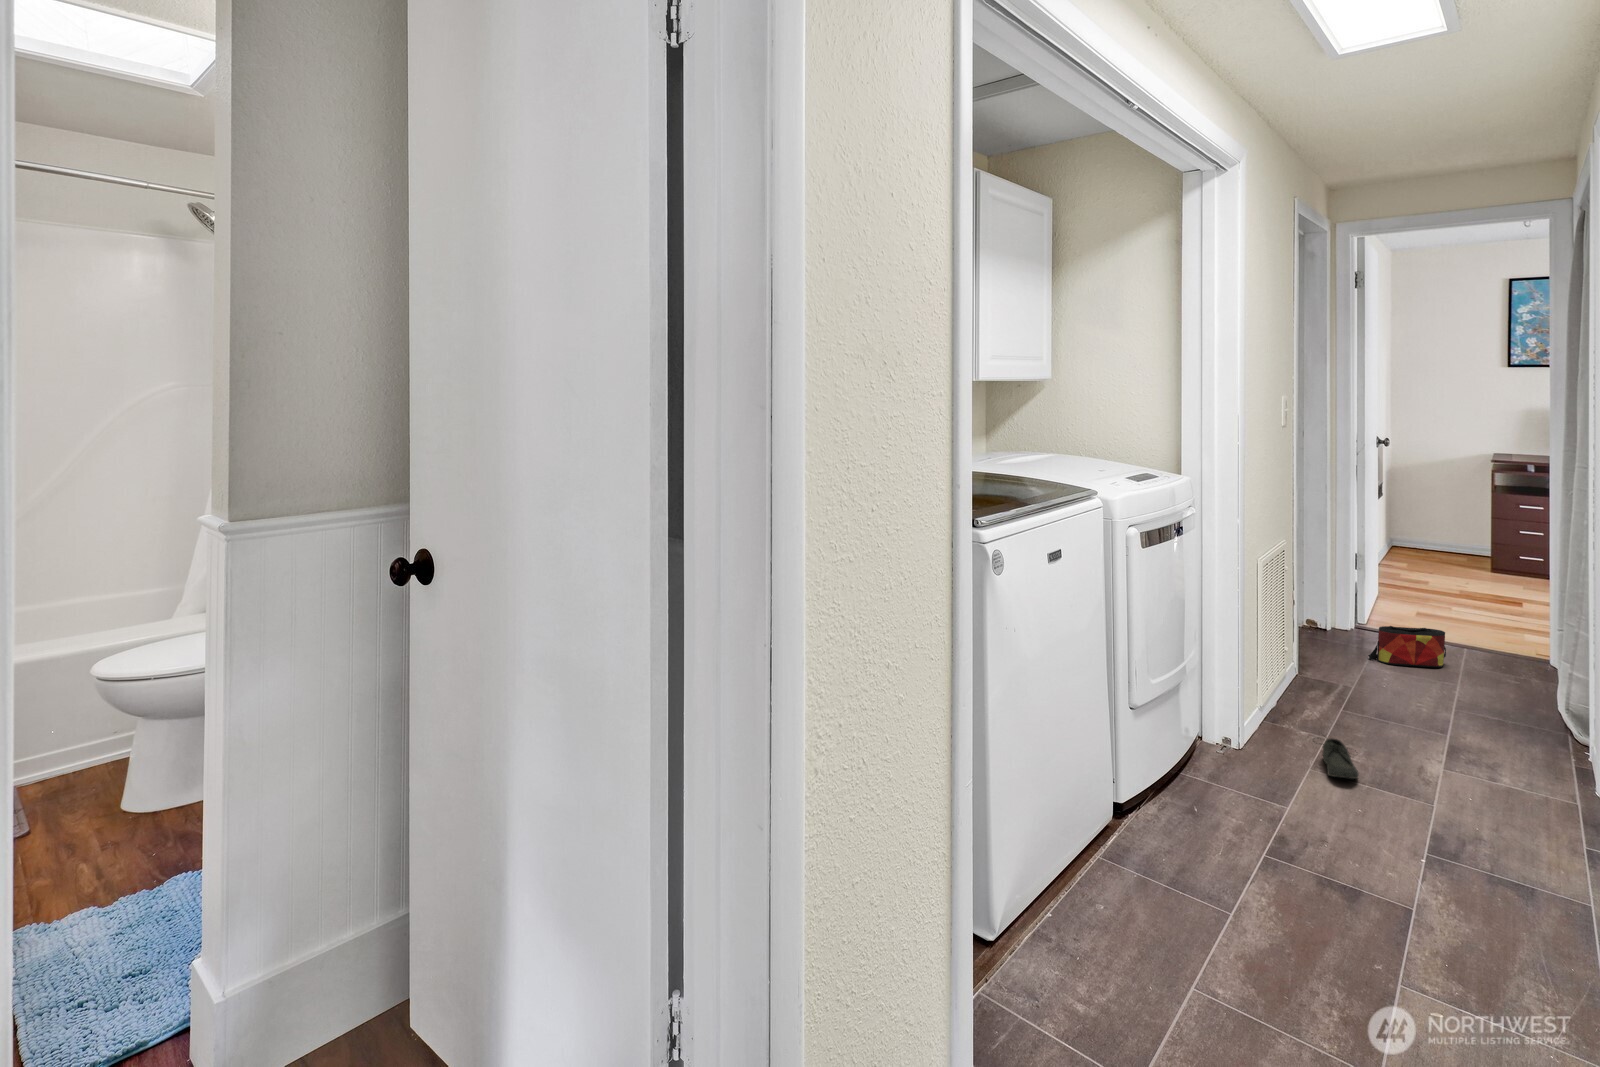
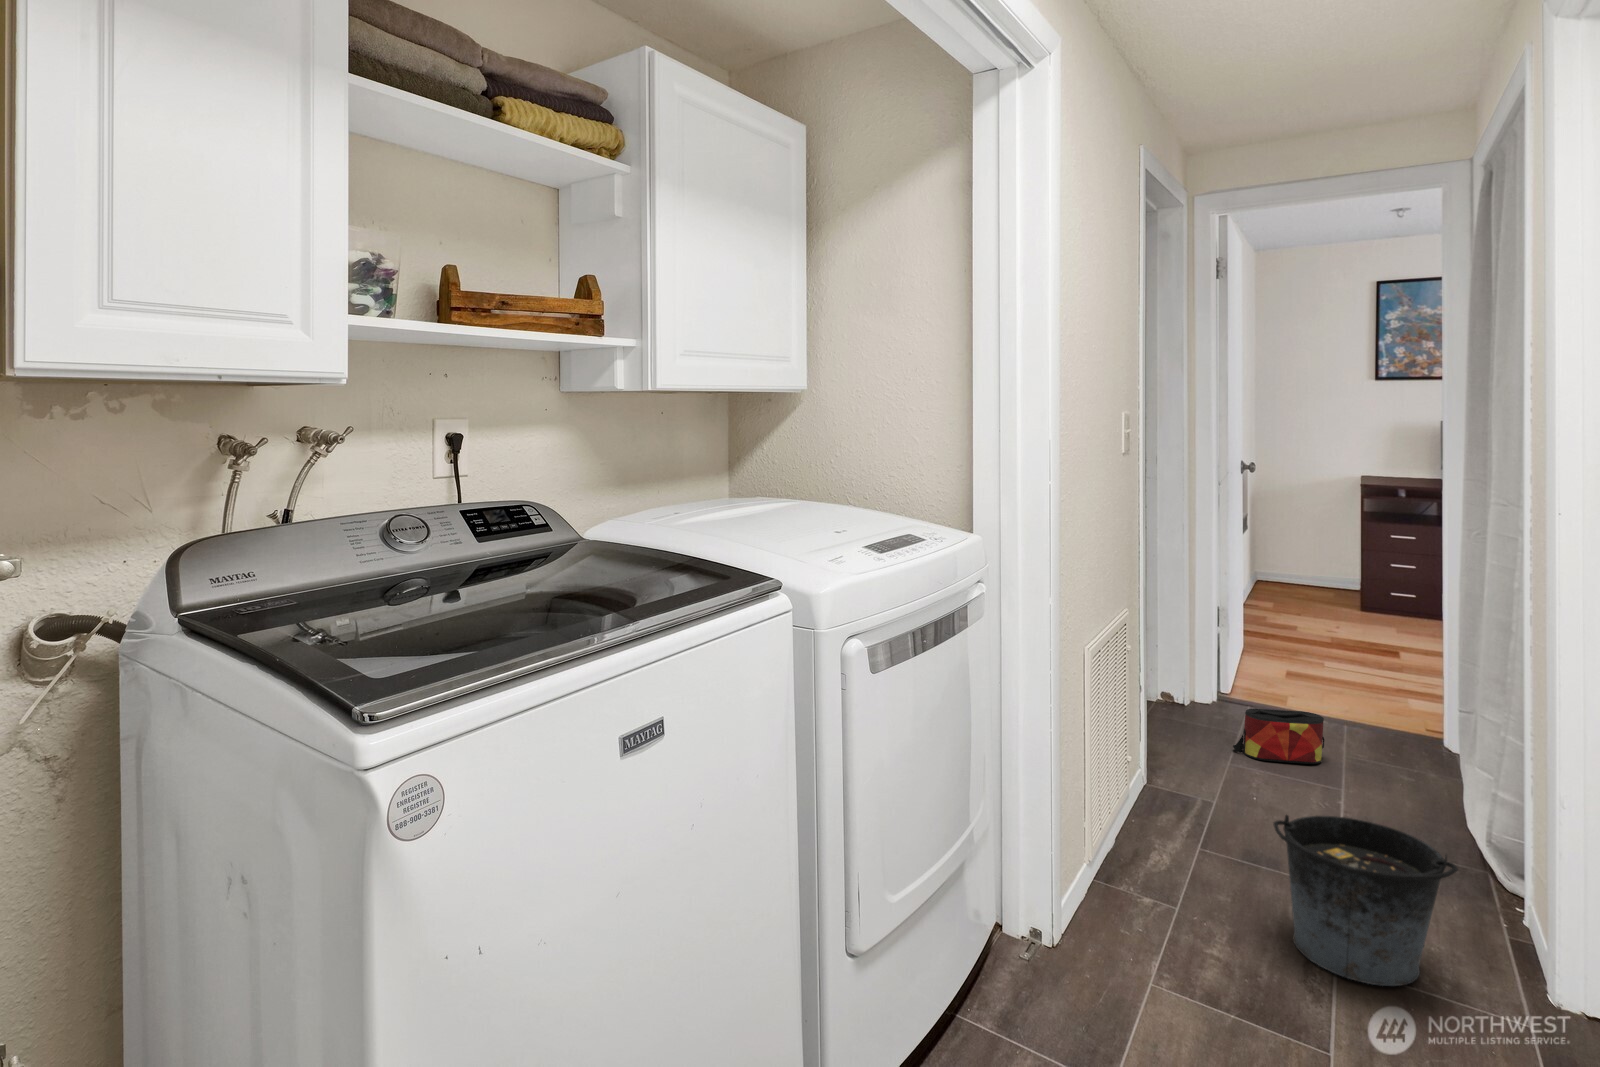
bucket: none [1398,668,1532,775] -> present [1273,815,1458,986]
shoe: present [1323,738,1359,779] -> none [1156,924,1221,1014]

